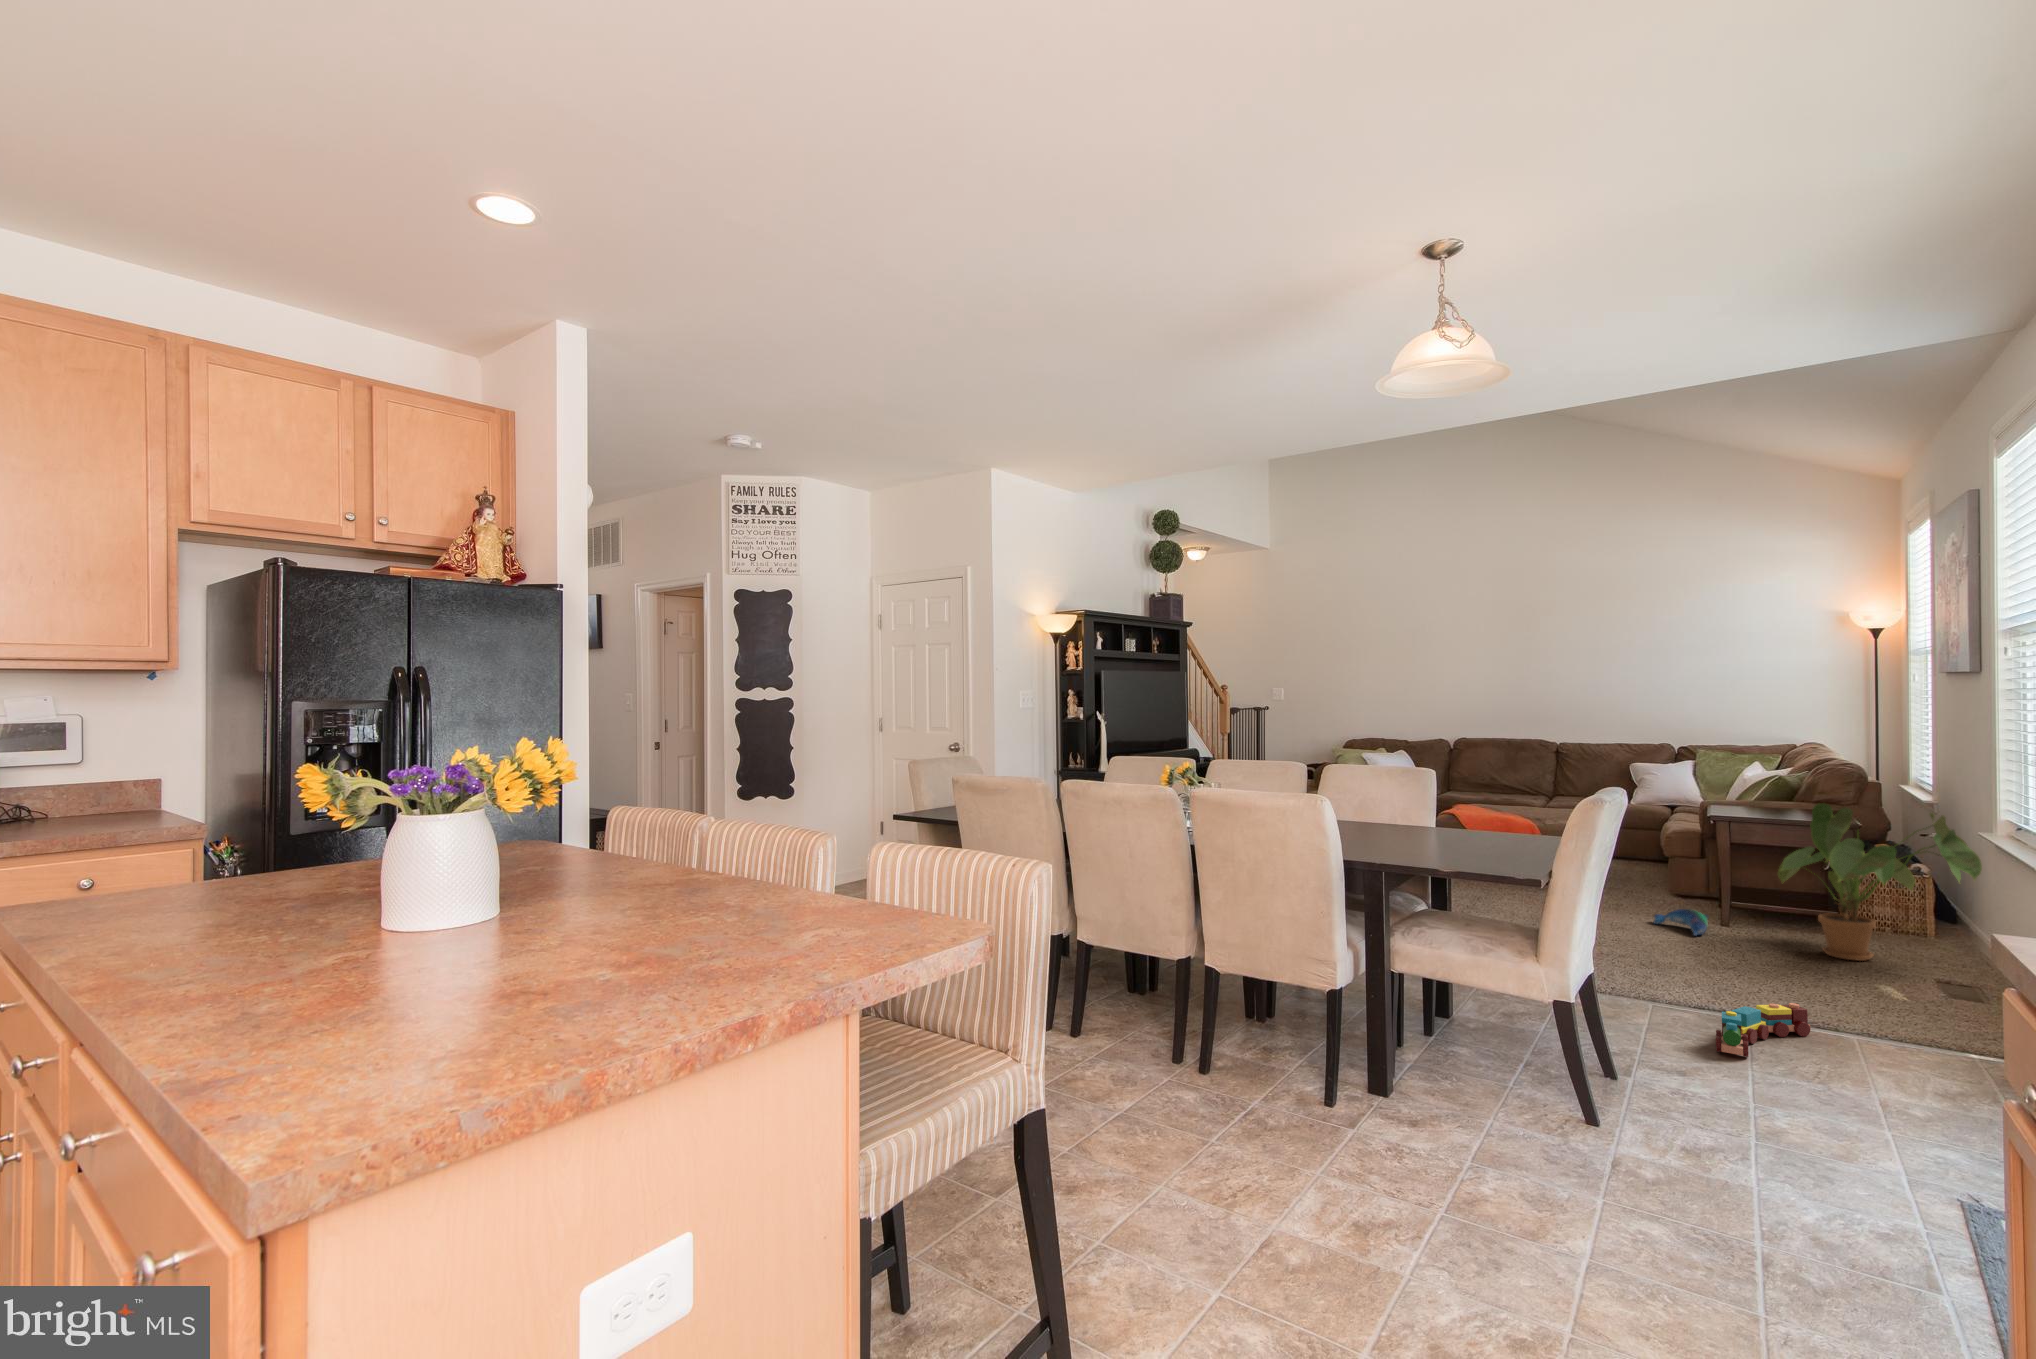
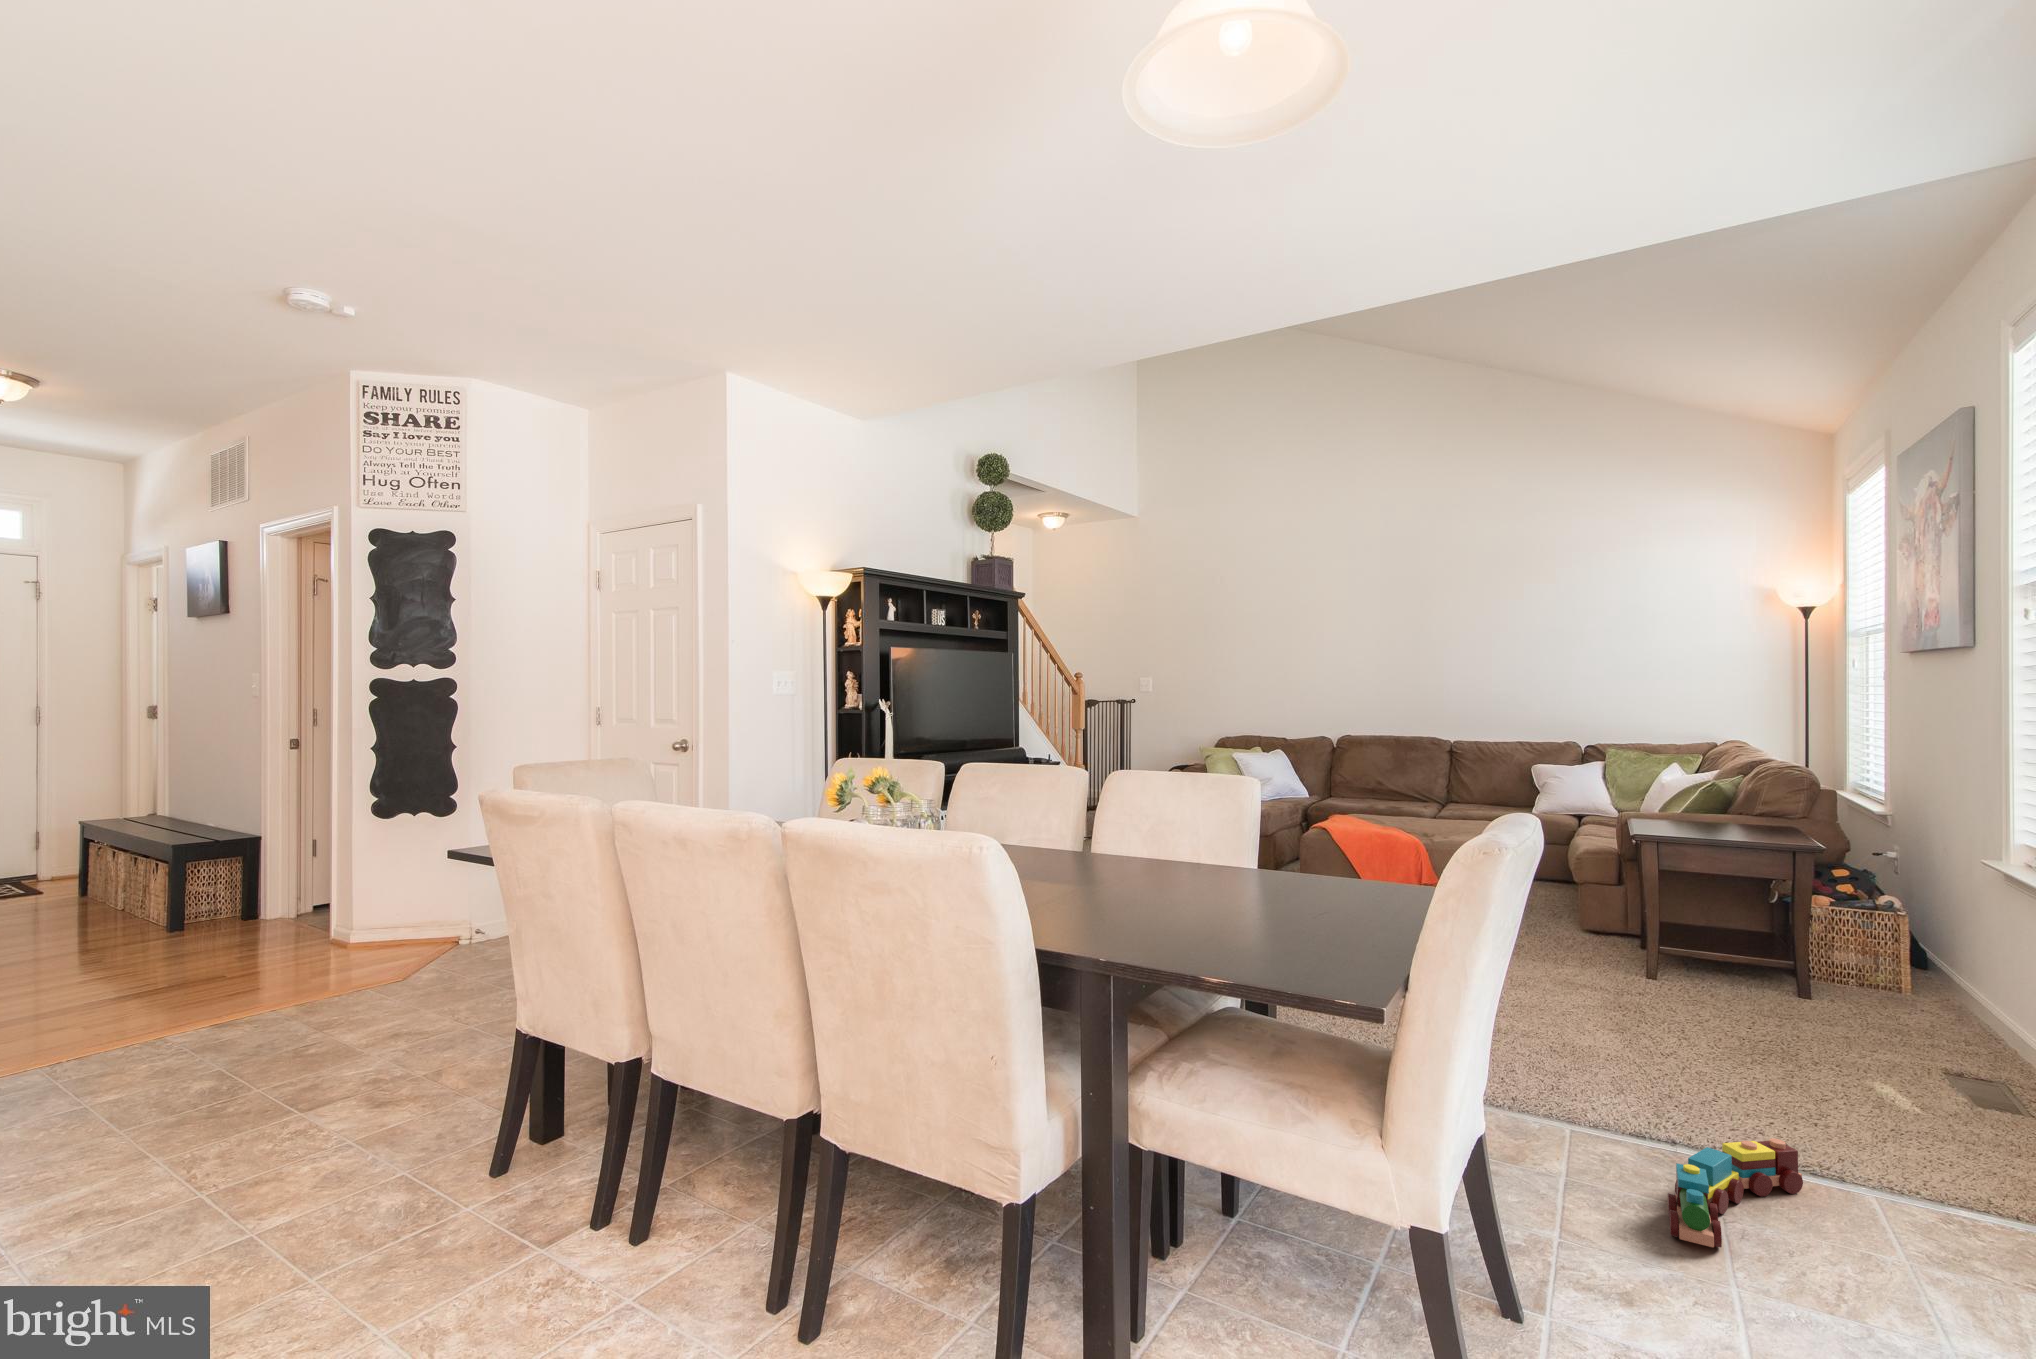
house plant: present [1778,803,1982,961] -> none [1721,822,2006,1036]
plush toy: present [1654,909,1709,935] -> none [1562,958,1633,997]

